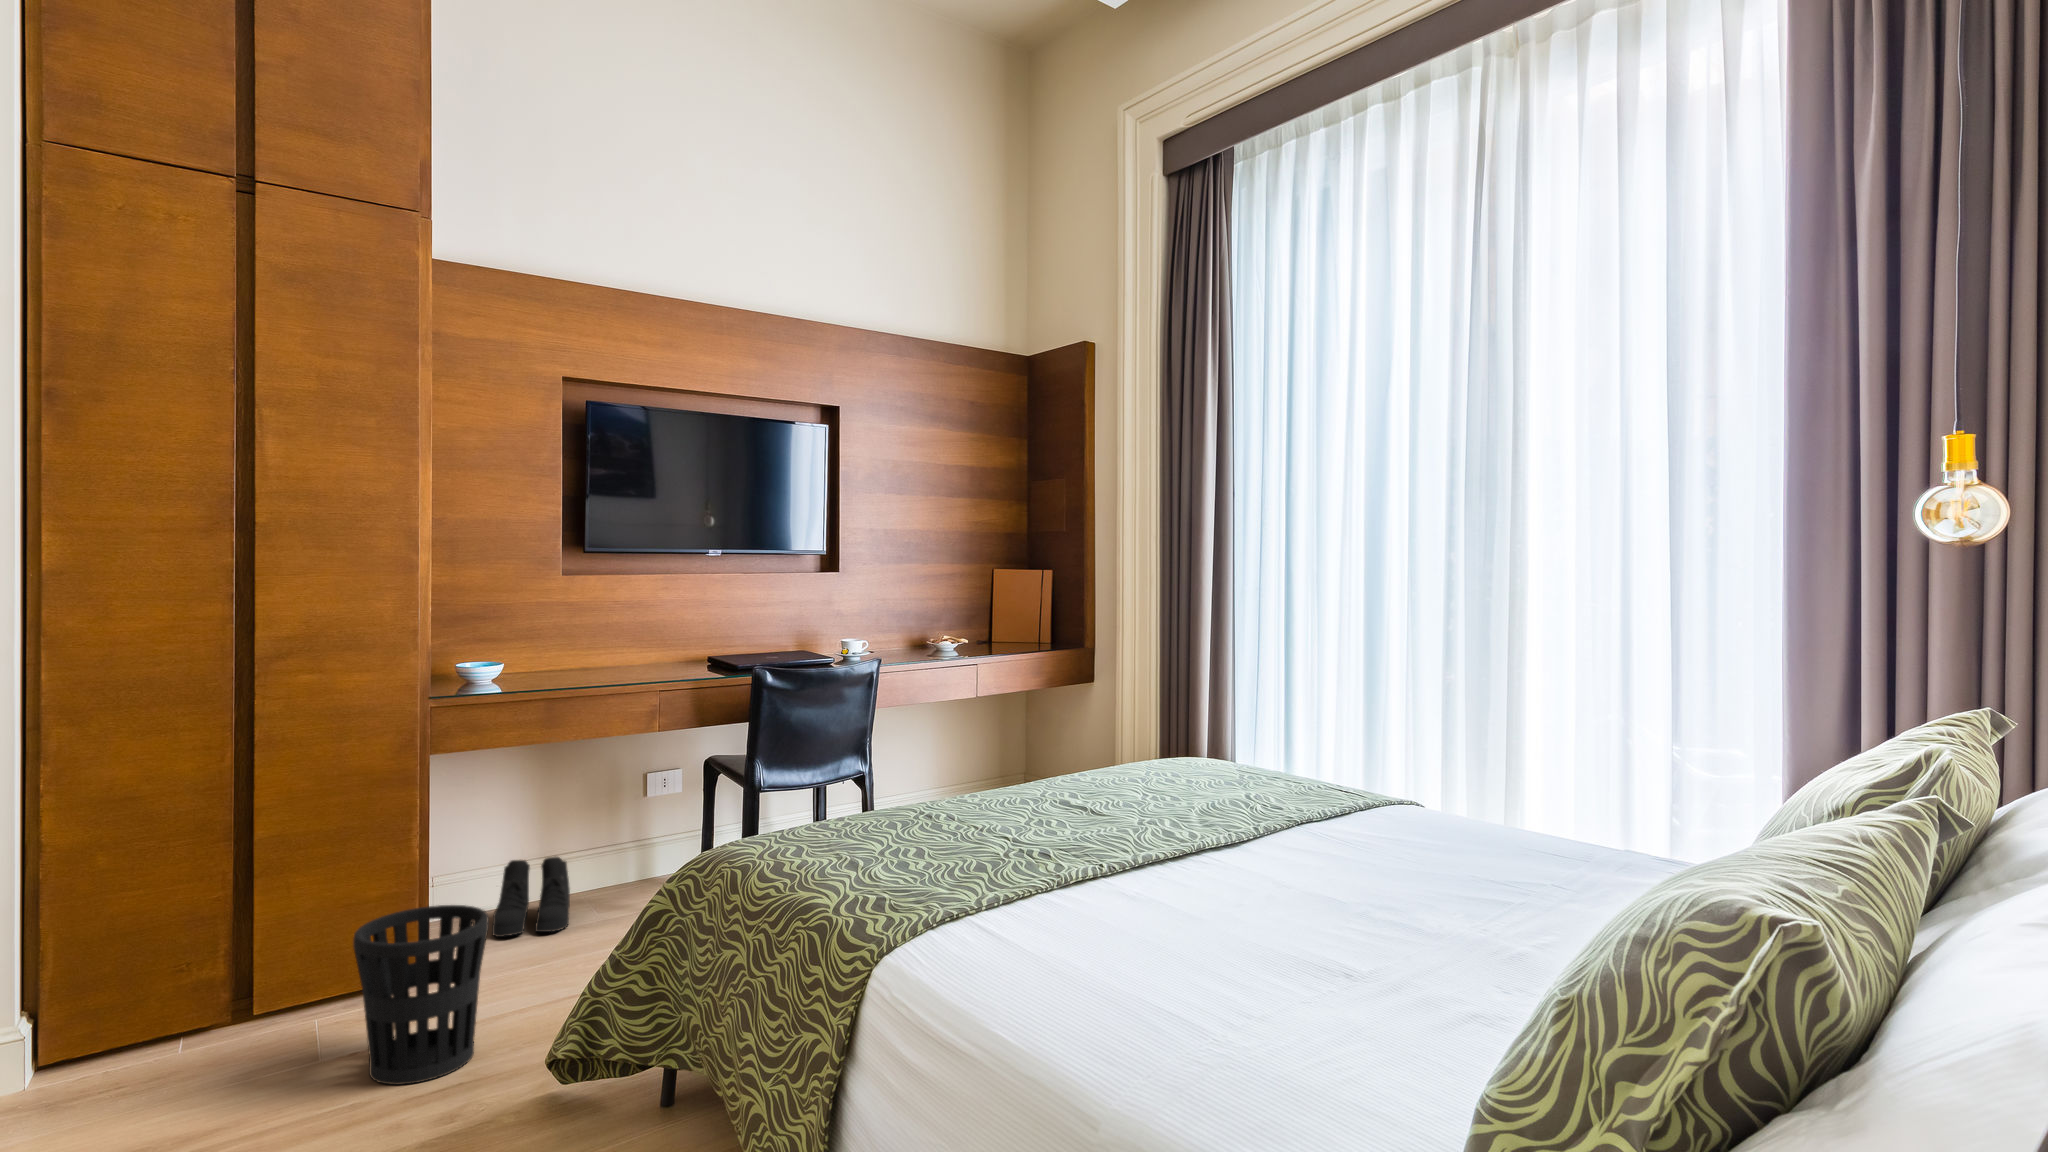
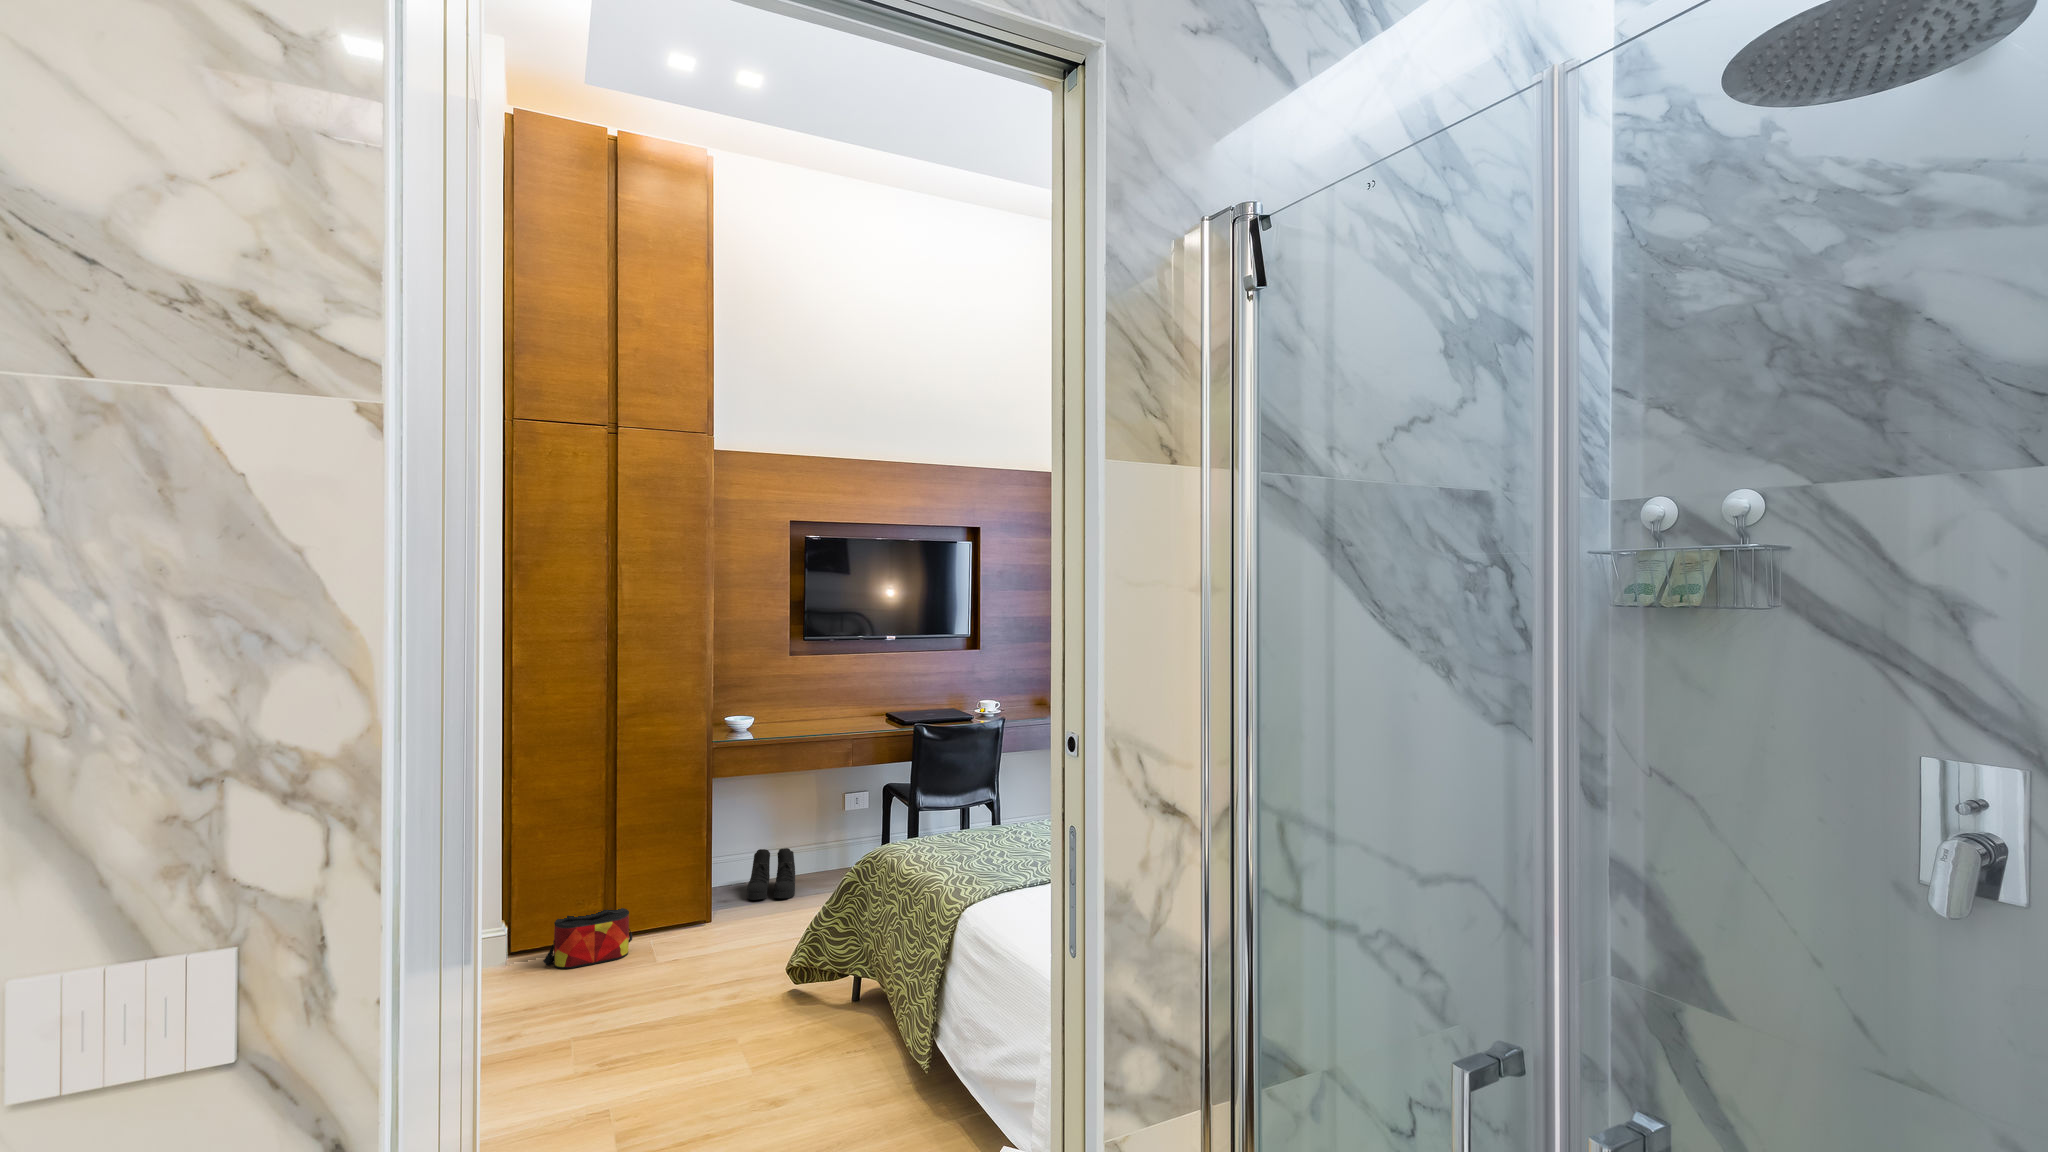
wastebasket: present [353,905,489,1085] -> none [677,875,751,981]
bag: none [109,968,284,1079] -> present [543,908,632,969]

